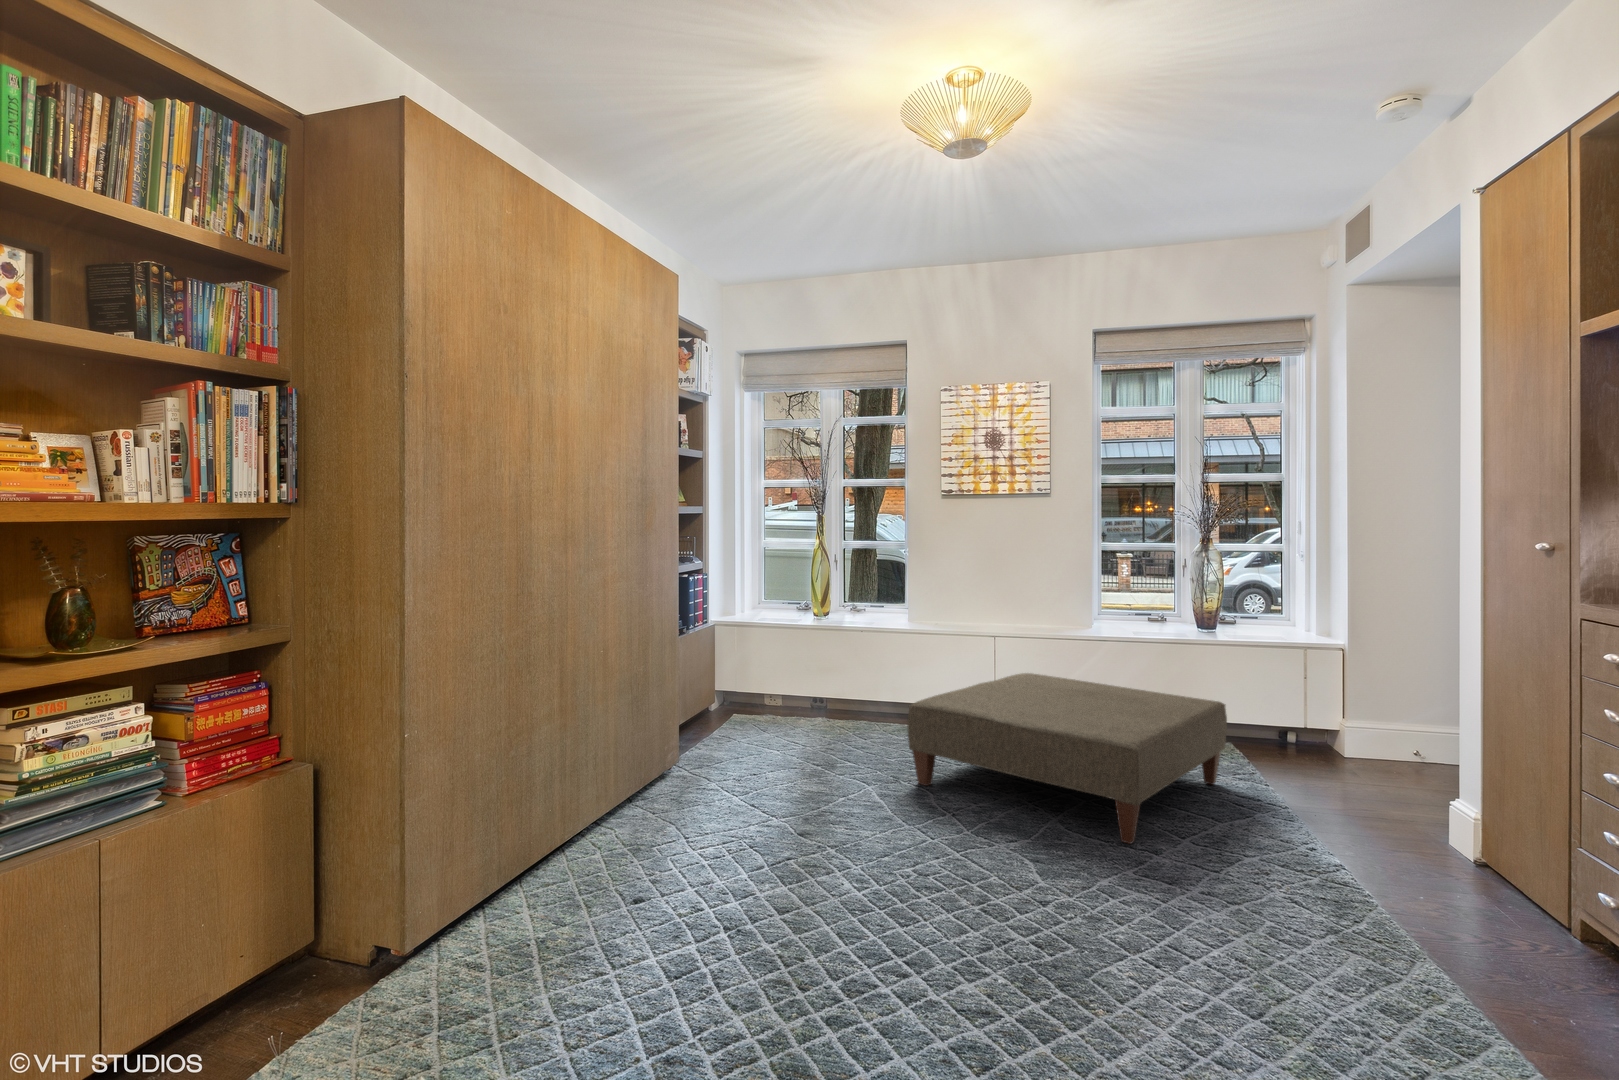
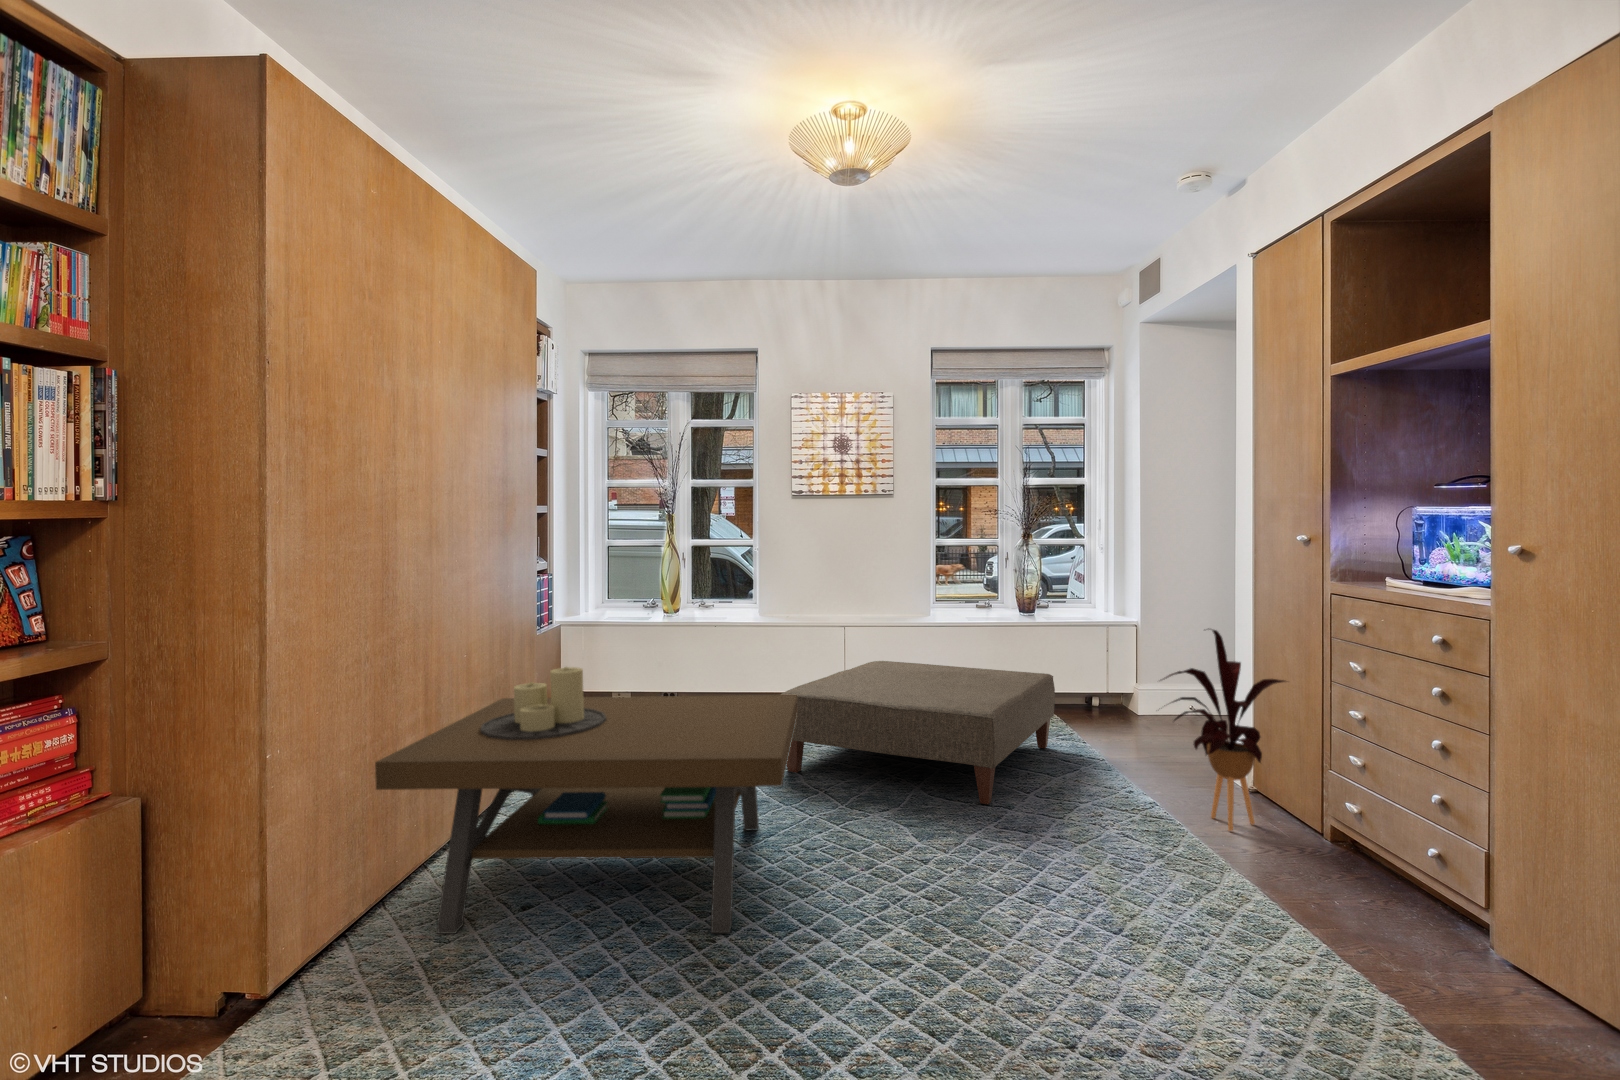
coffee table: none [505,667,918,953] -> present [375,667,798,934]
house plant: none [1340,668,1526,912] -> present [1164,630,1285,831]

